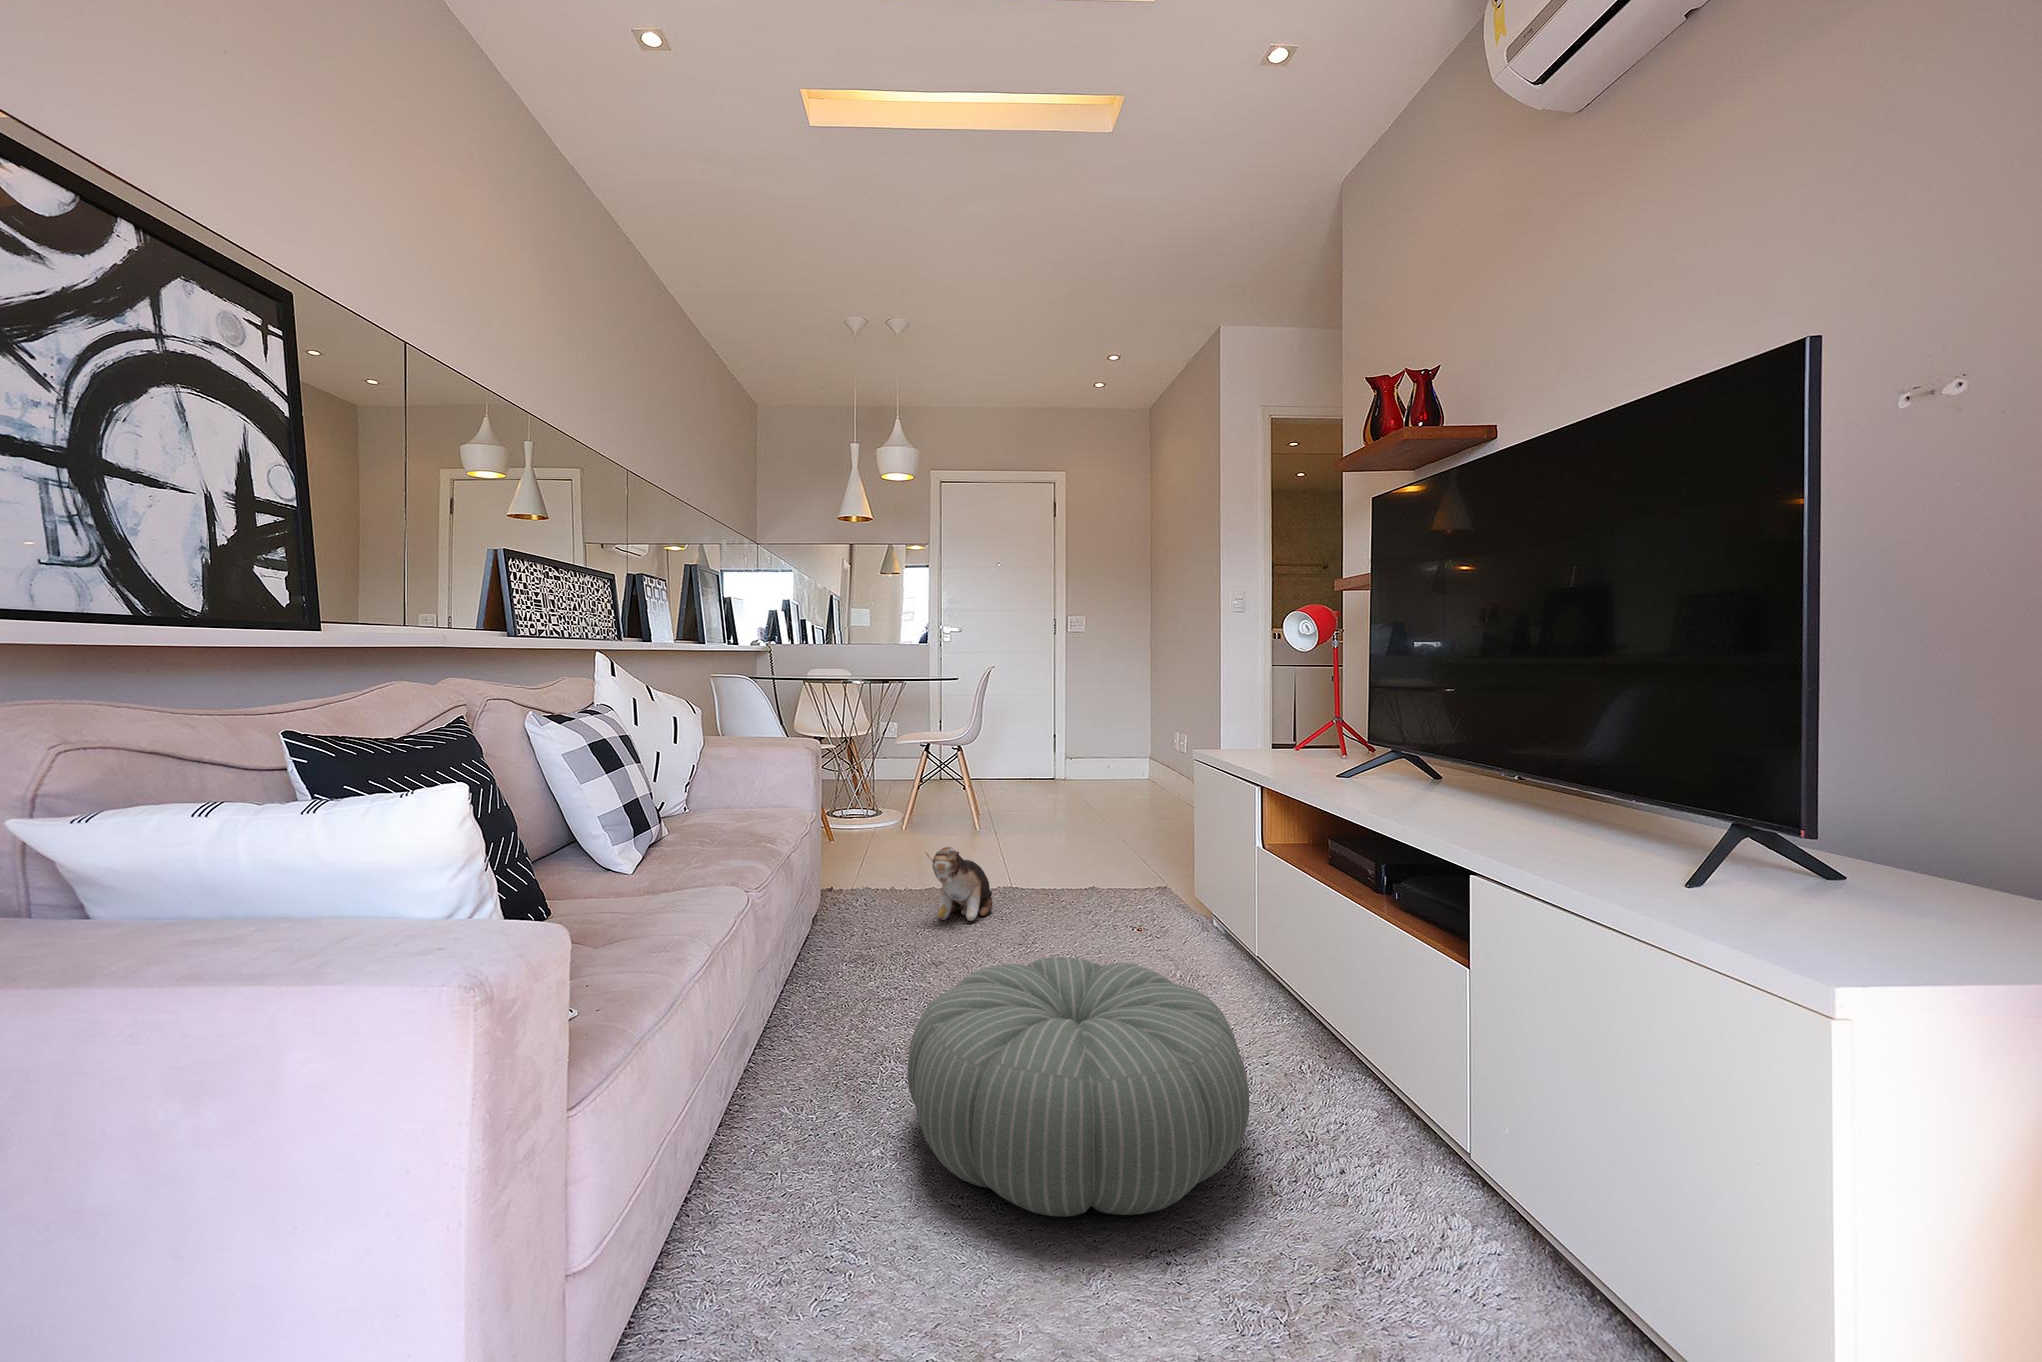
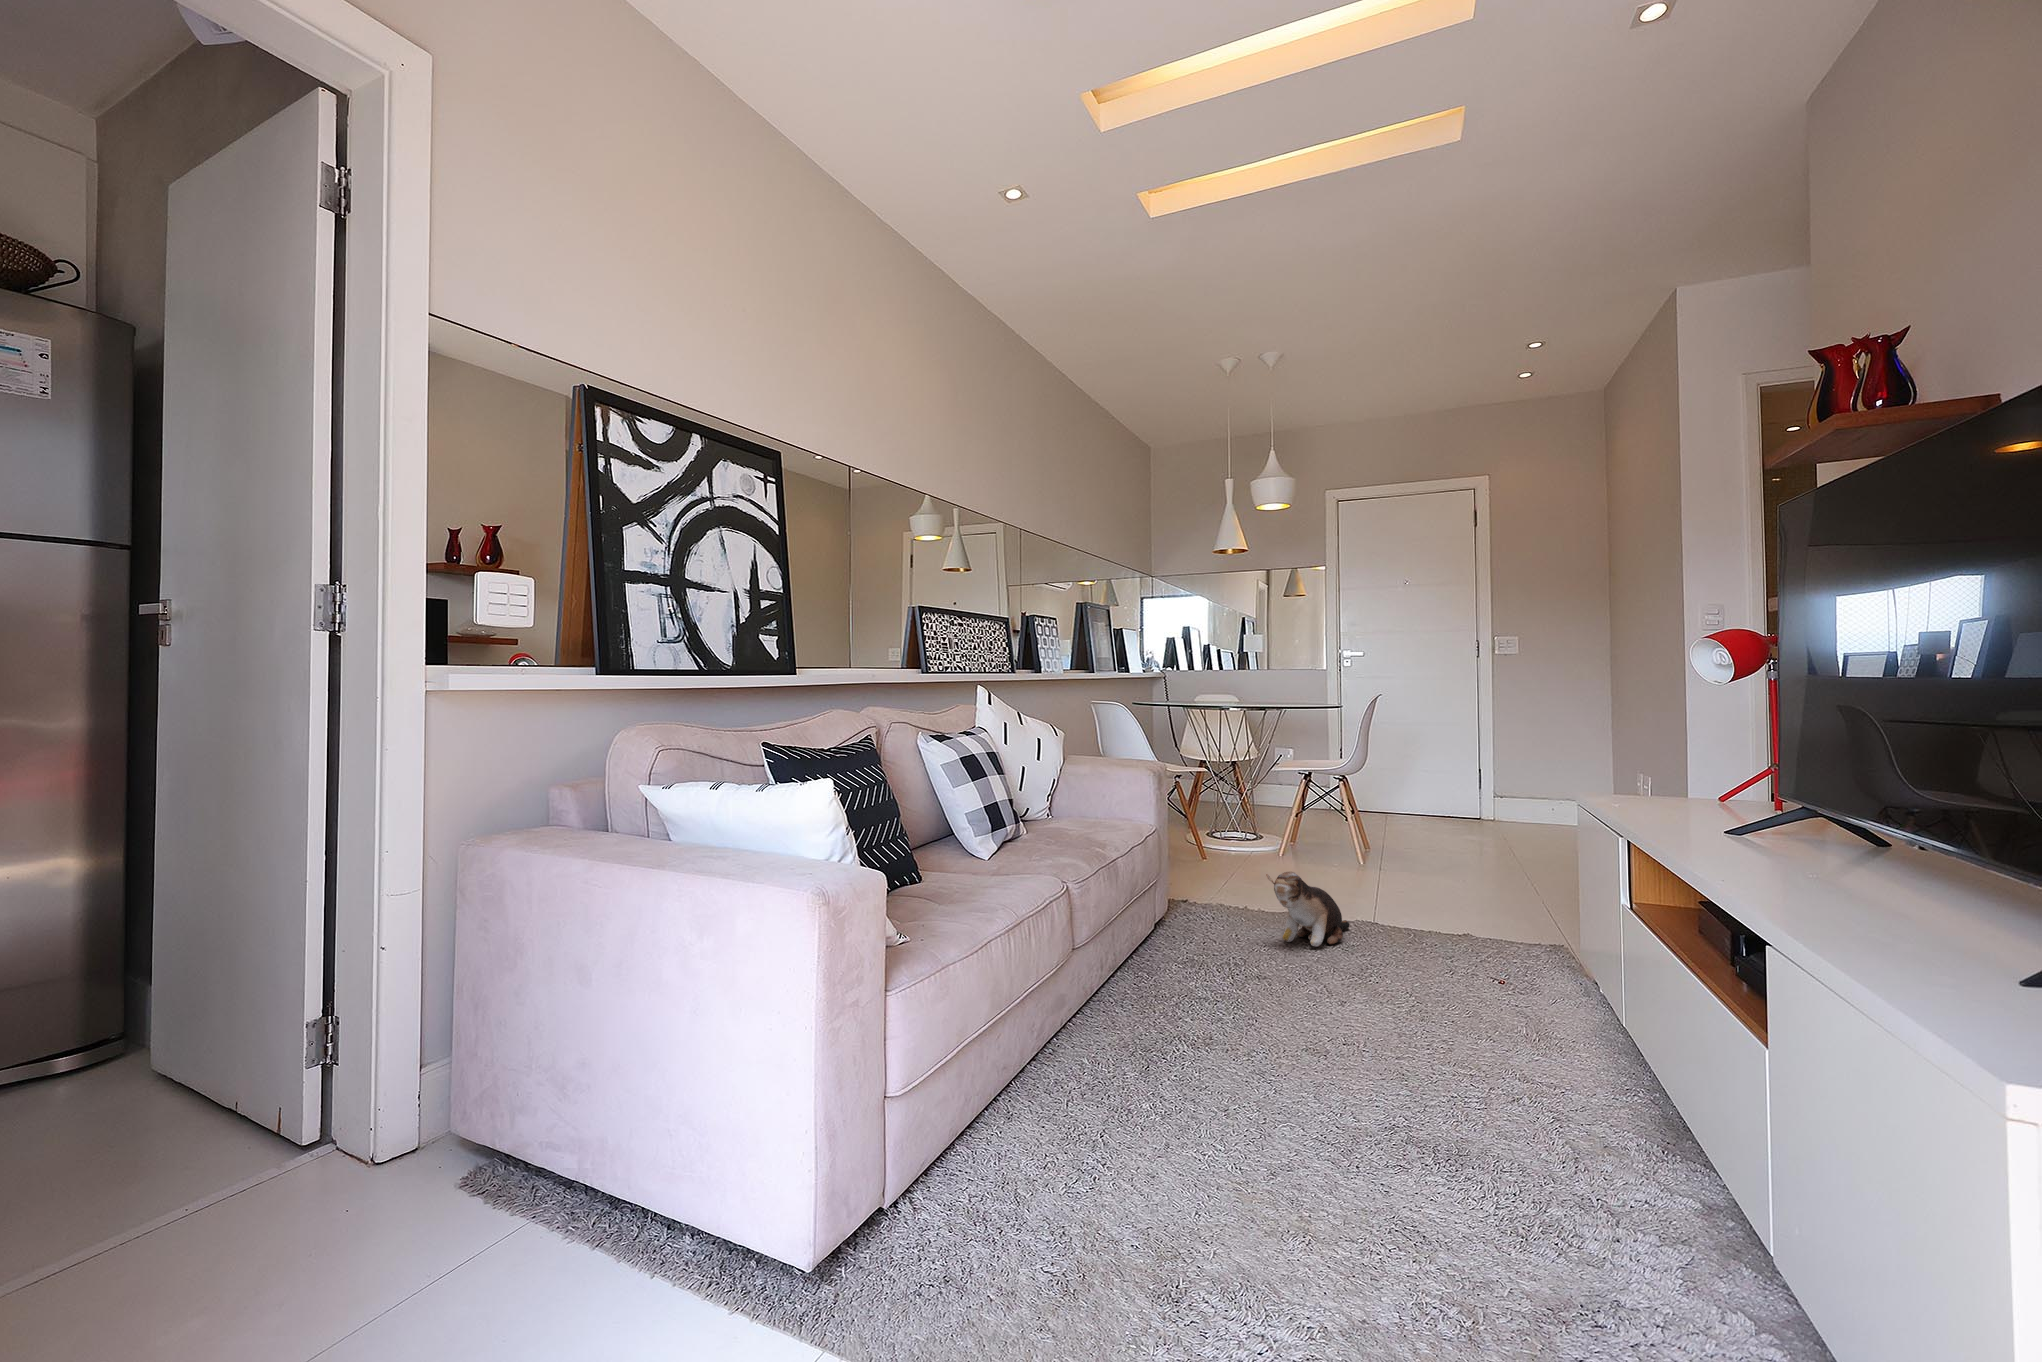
pouf: present [907,957,1249,1217] -> none [1169,974,1498,1207]

